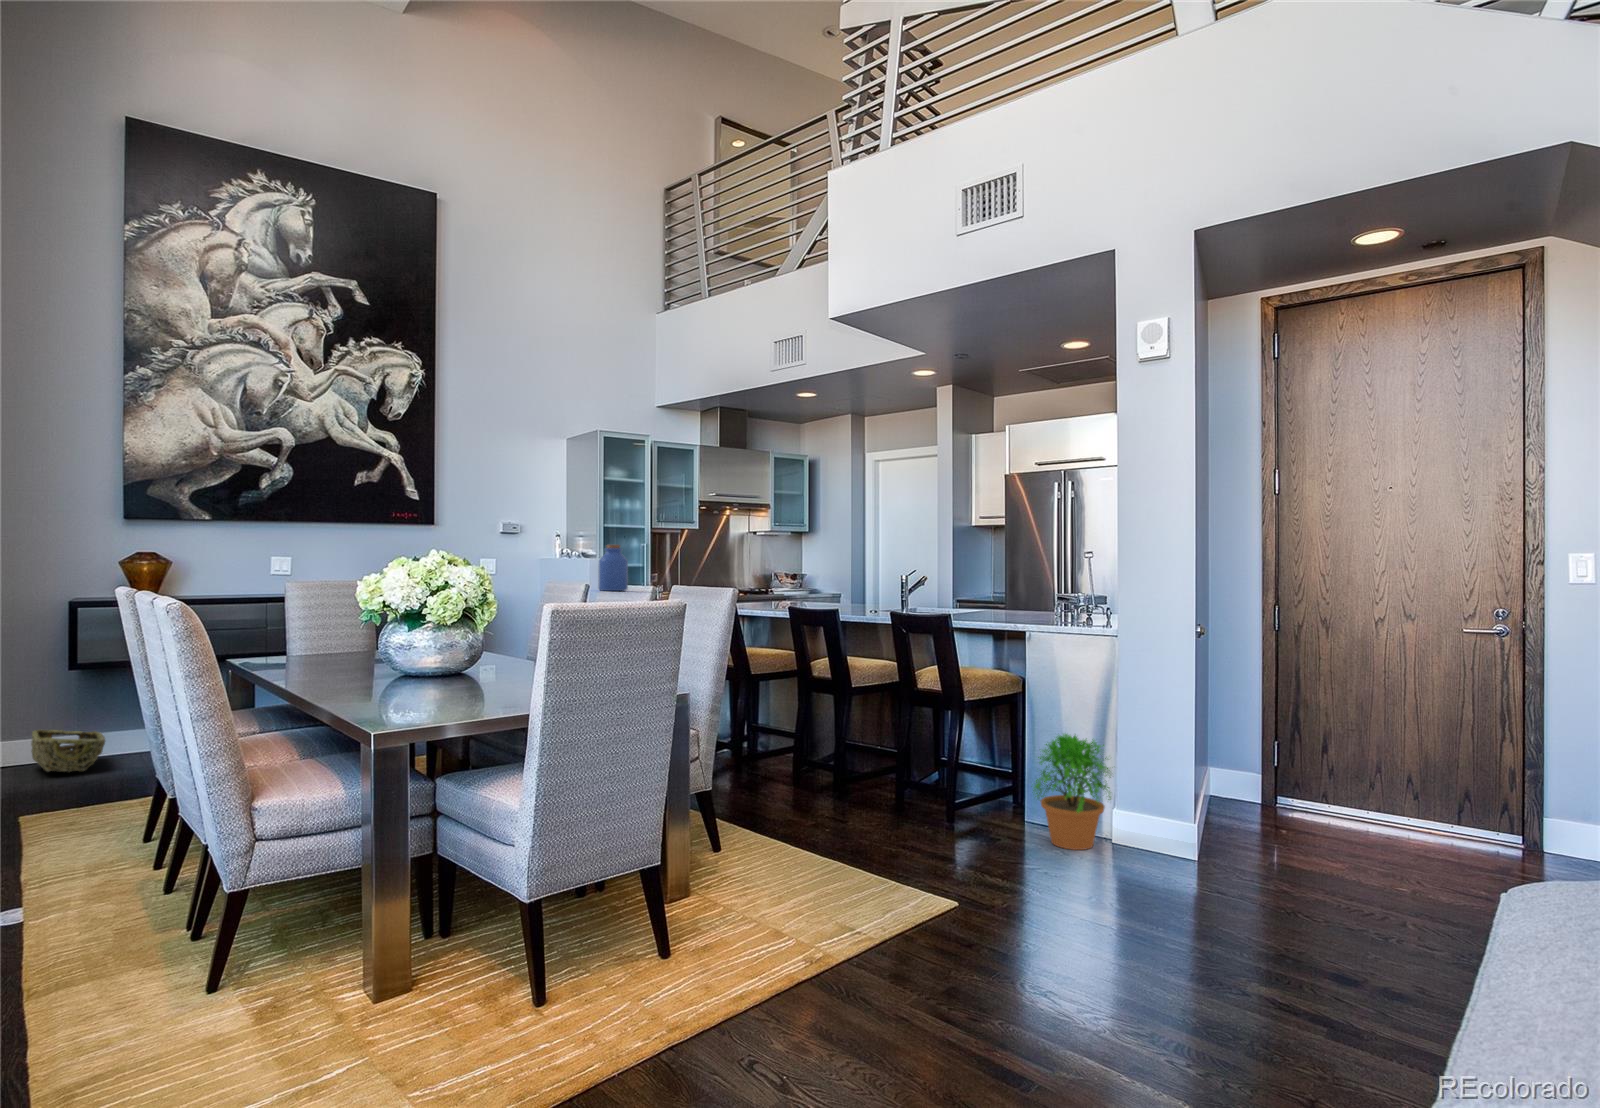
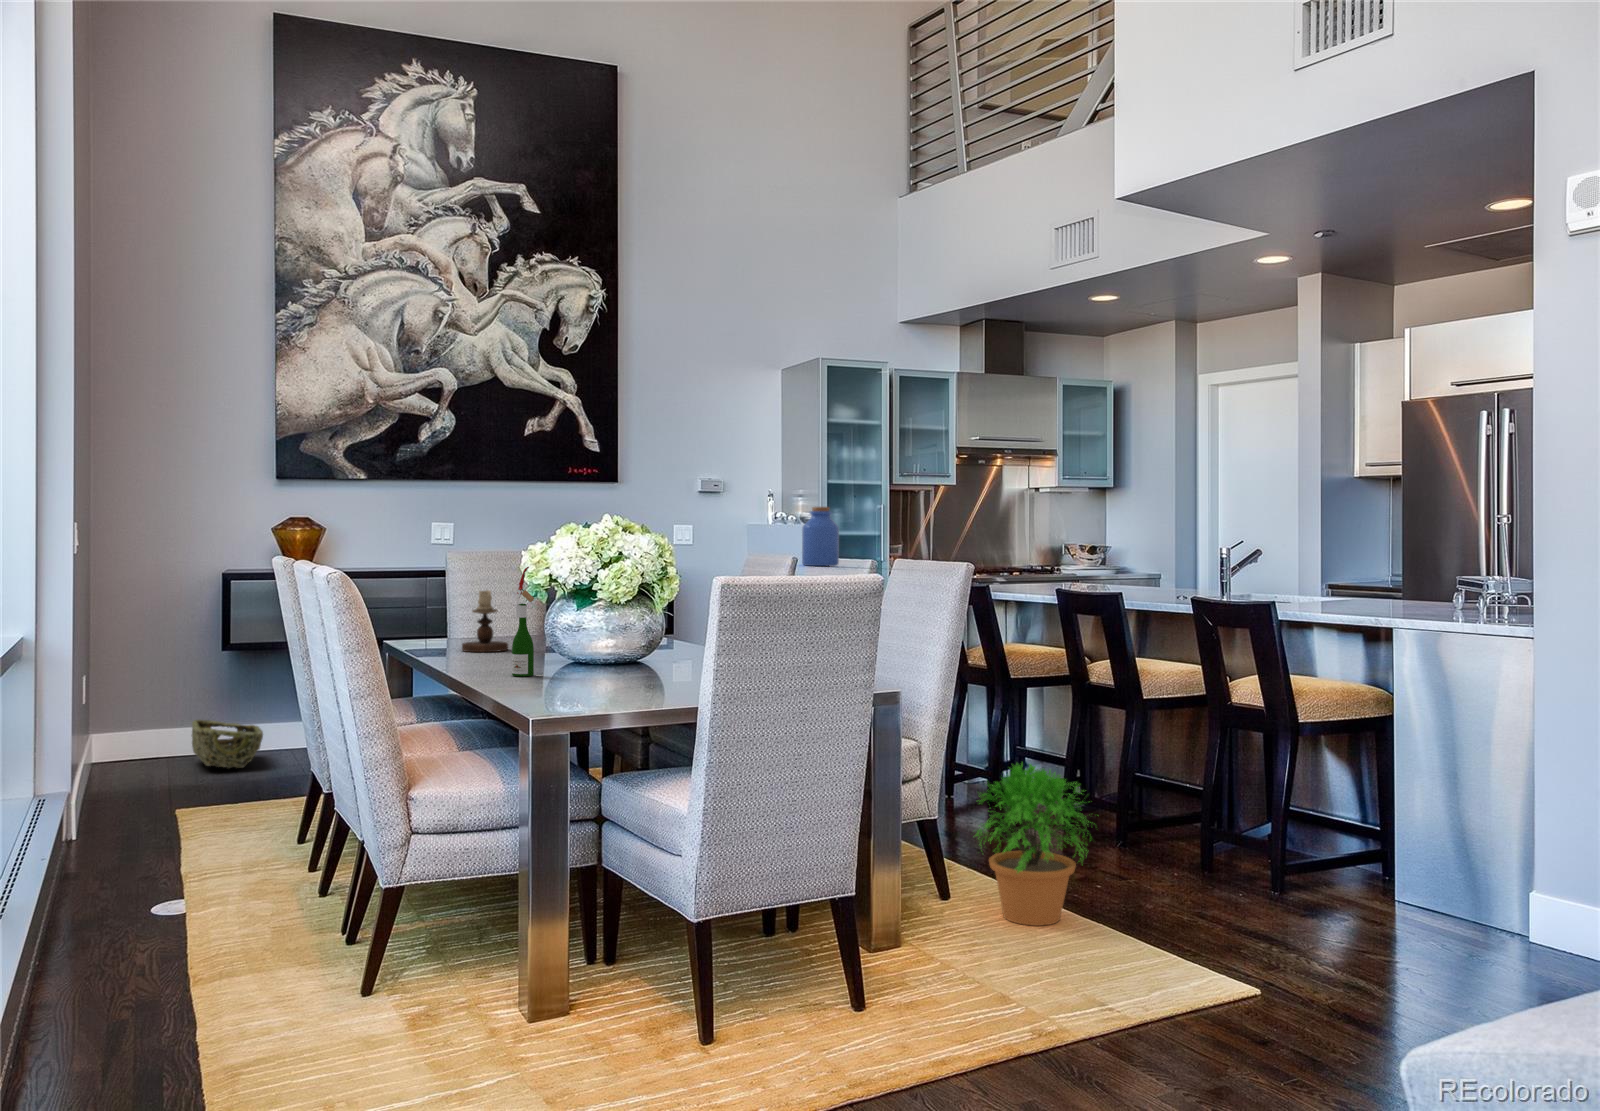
wine bottle: none [353,597,382,691] -> present [512,567,543,676]
candlestick: none [302,614,346,667] -> present [462,590,508,652]
potted plant: present [1033,734,1111,850] -> present [976,764,1092,926]

